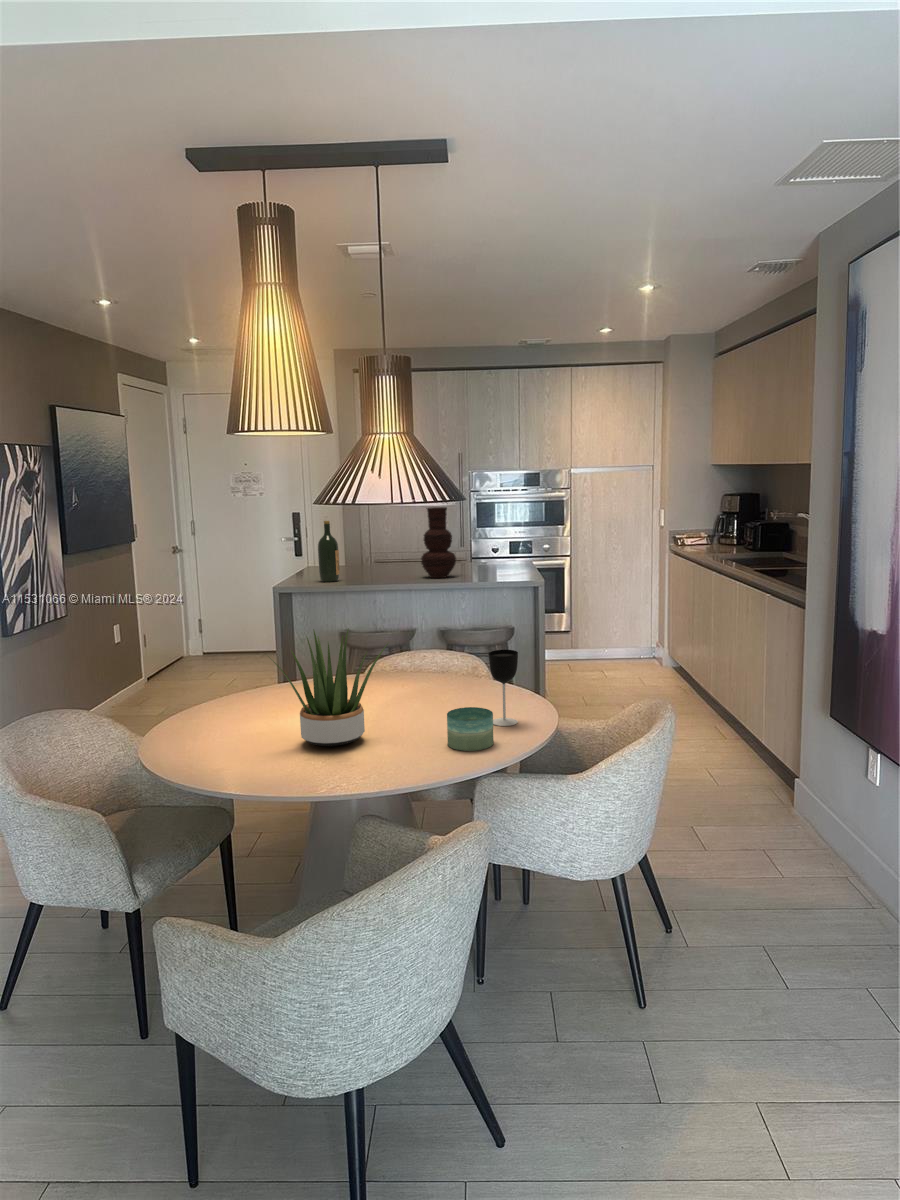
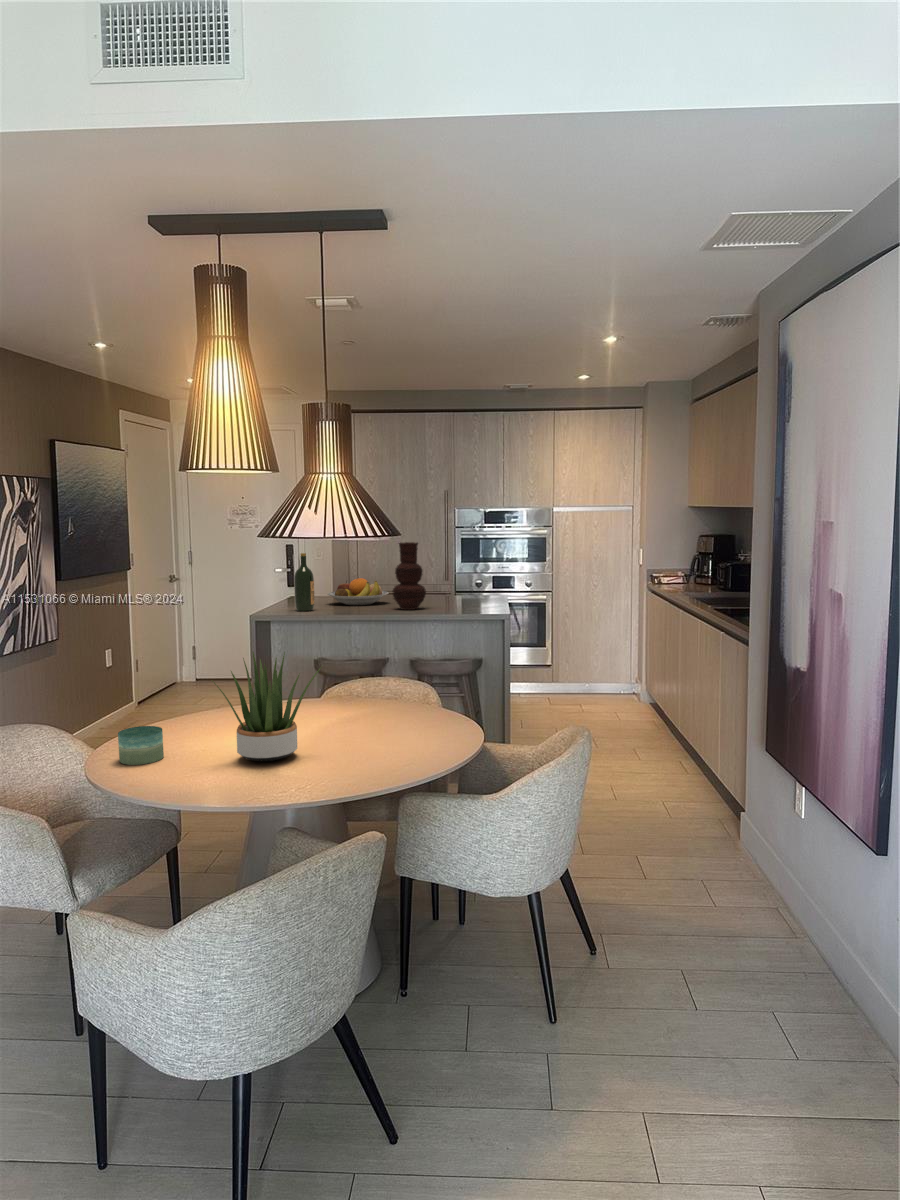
fruit bowl: none [349,546,413,574] -> present [328,578,389,605]
wine glass: present [489,650,518,726] -> none [418,675,446,747]
candle: present [447,707,493,751] -> present [118,726,164,765]

